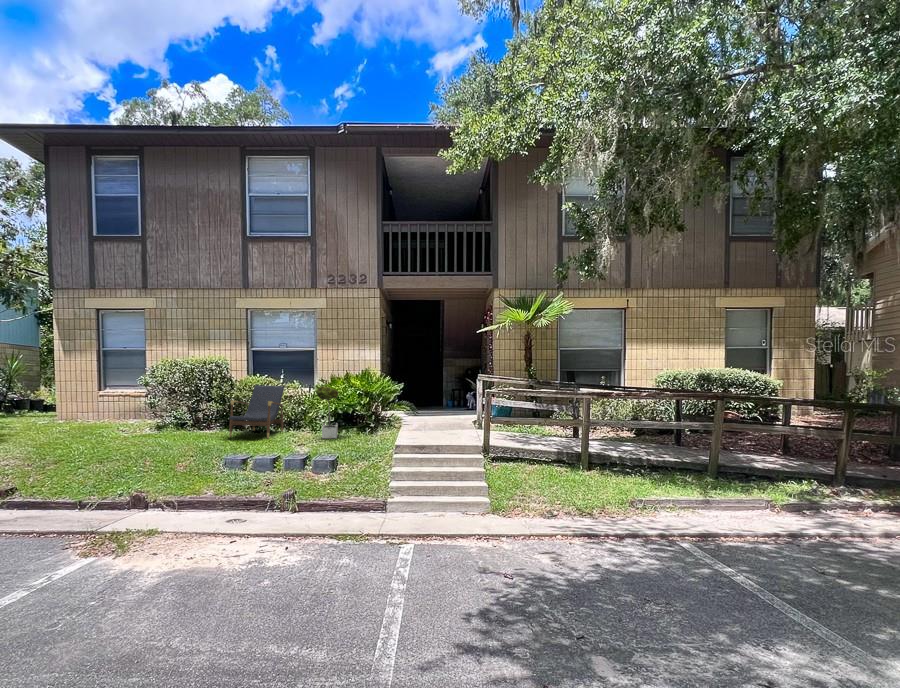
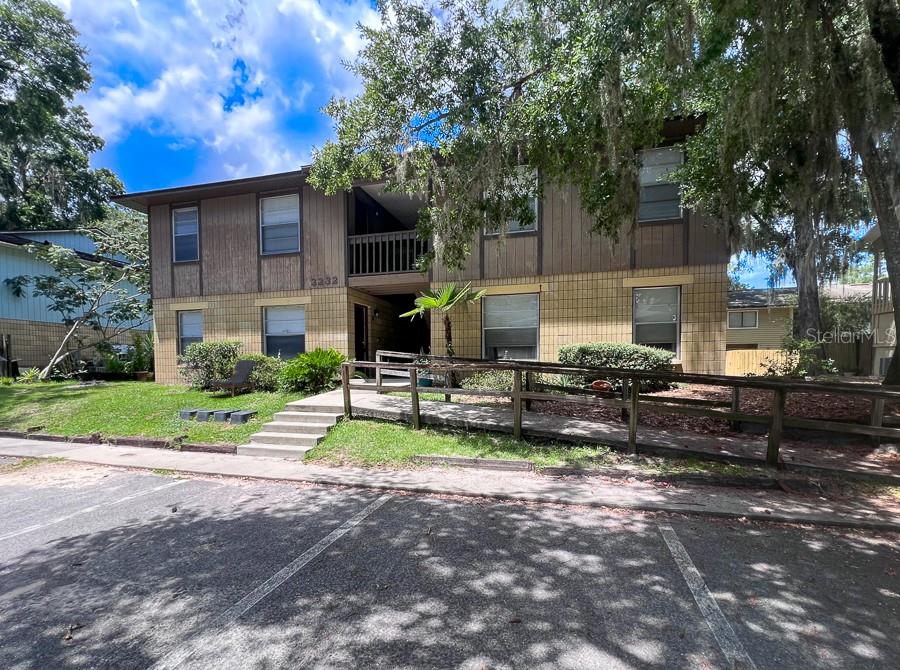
potted tree: present [316,386,339,438] -> none [259,360,278,398]

